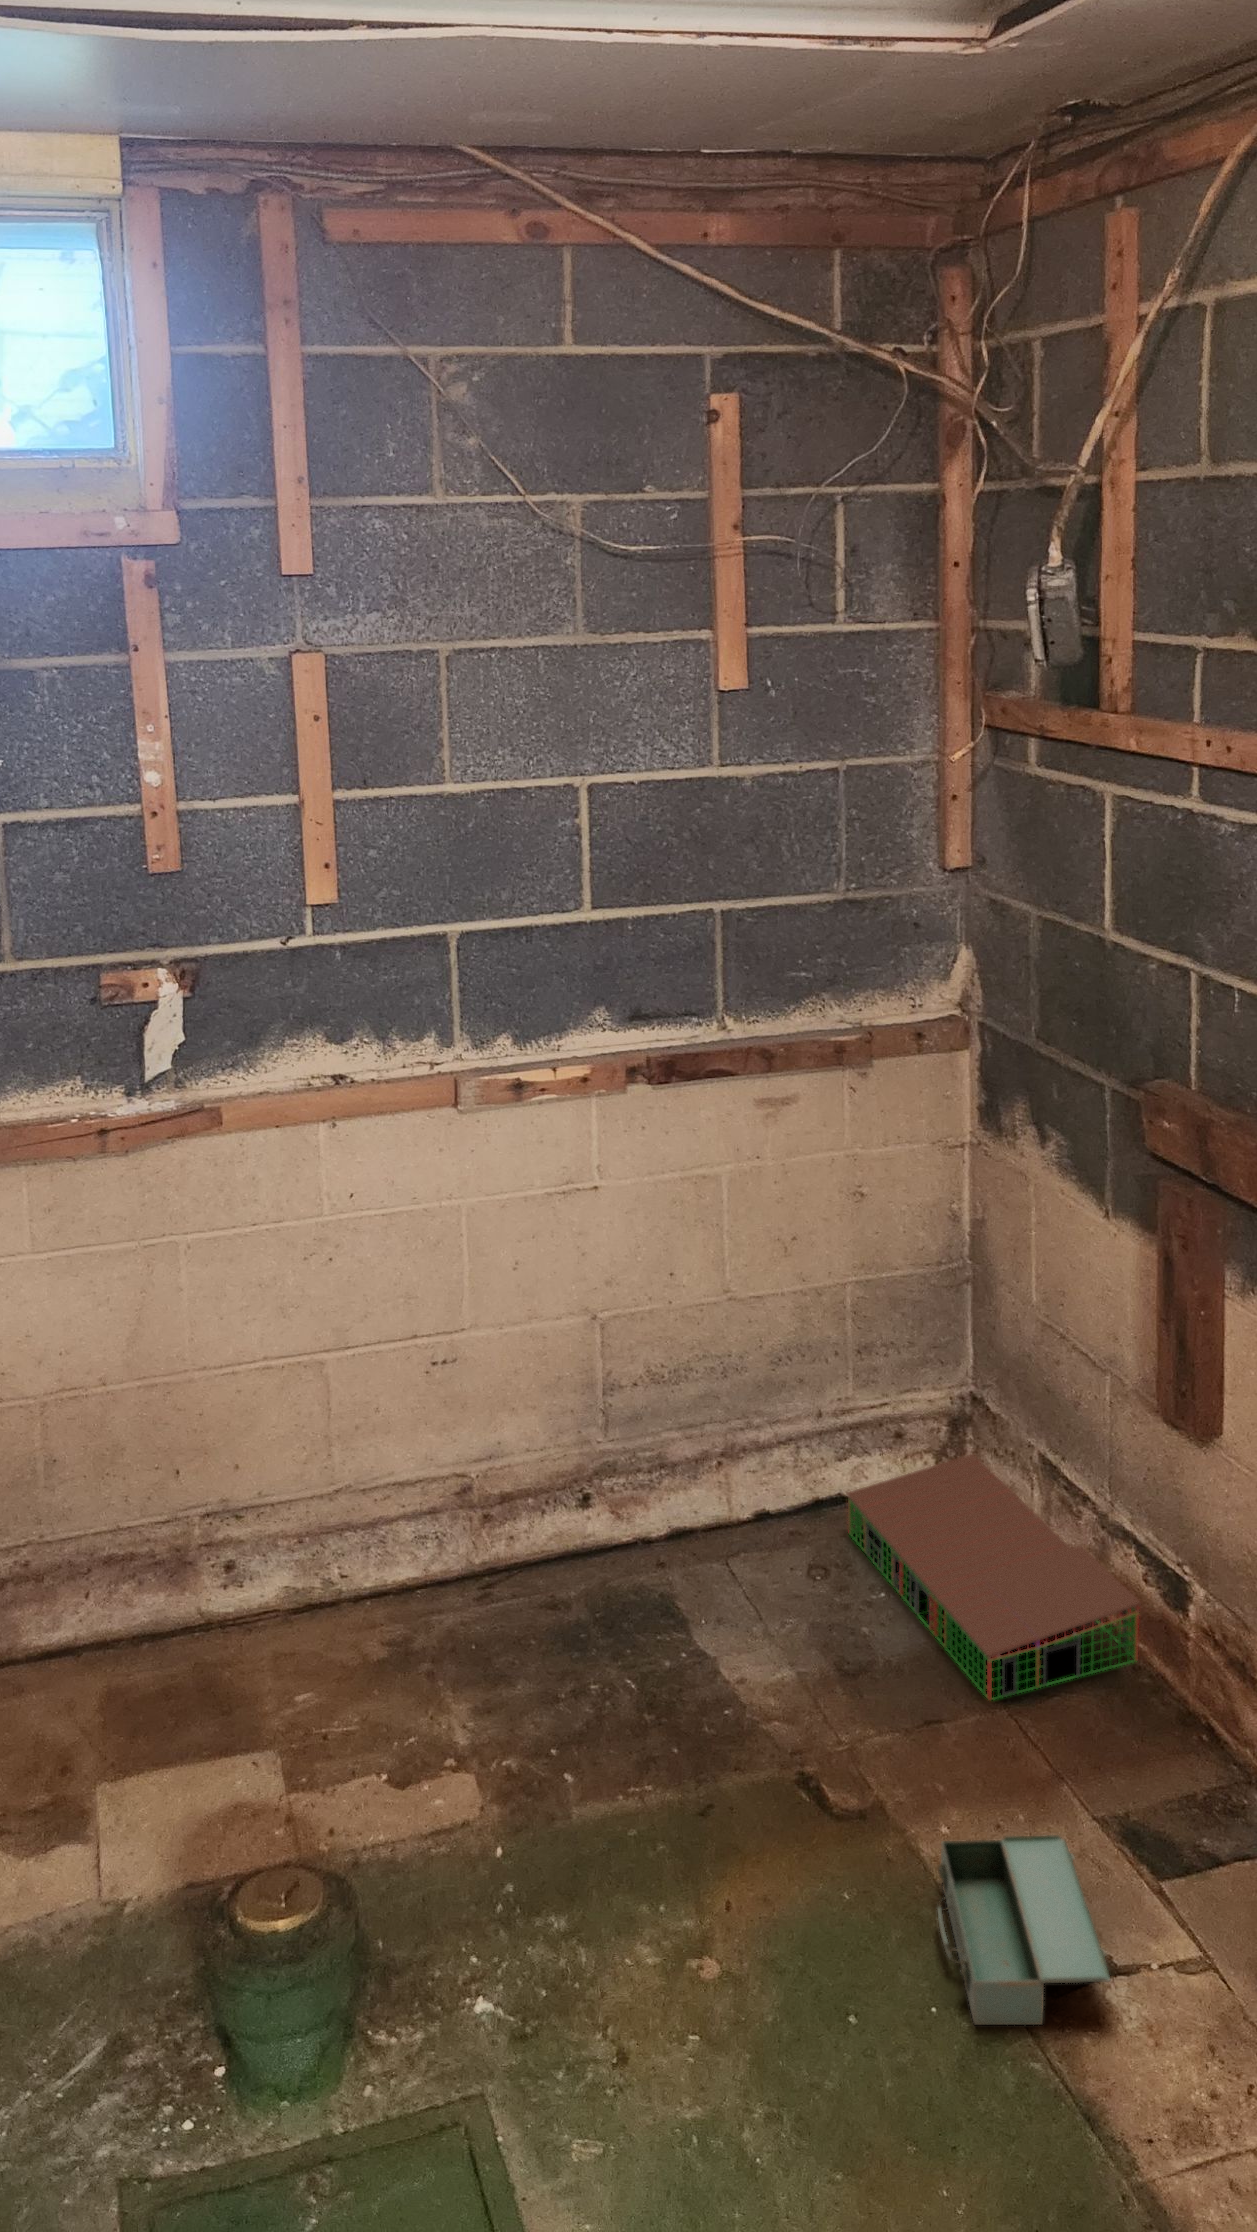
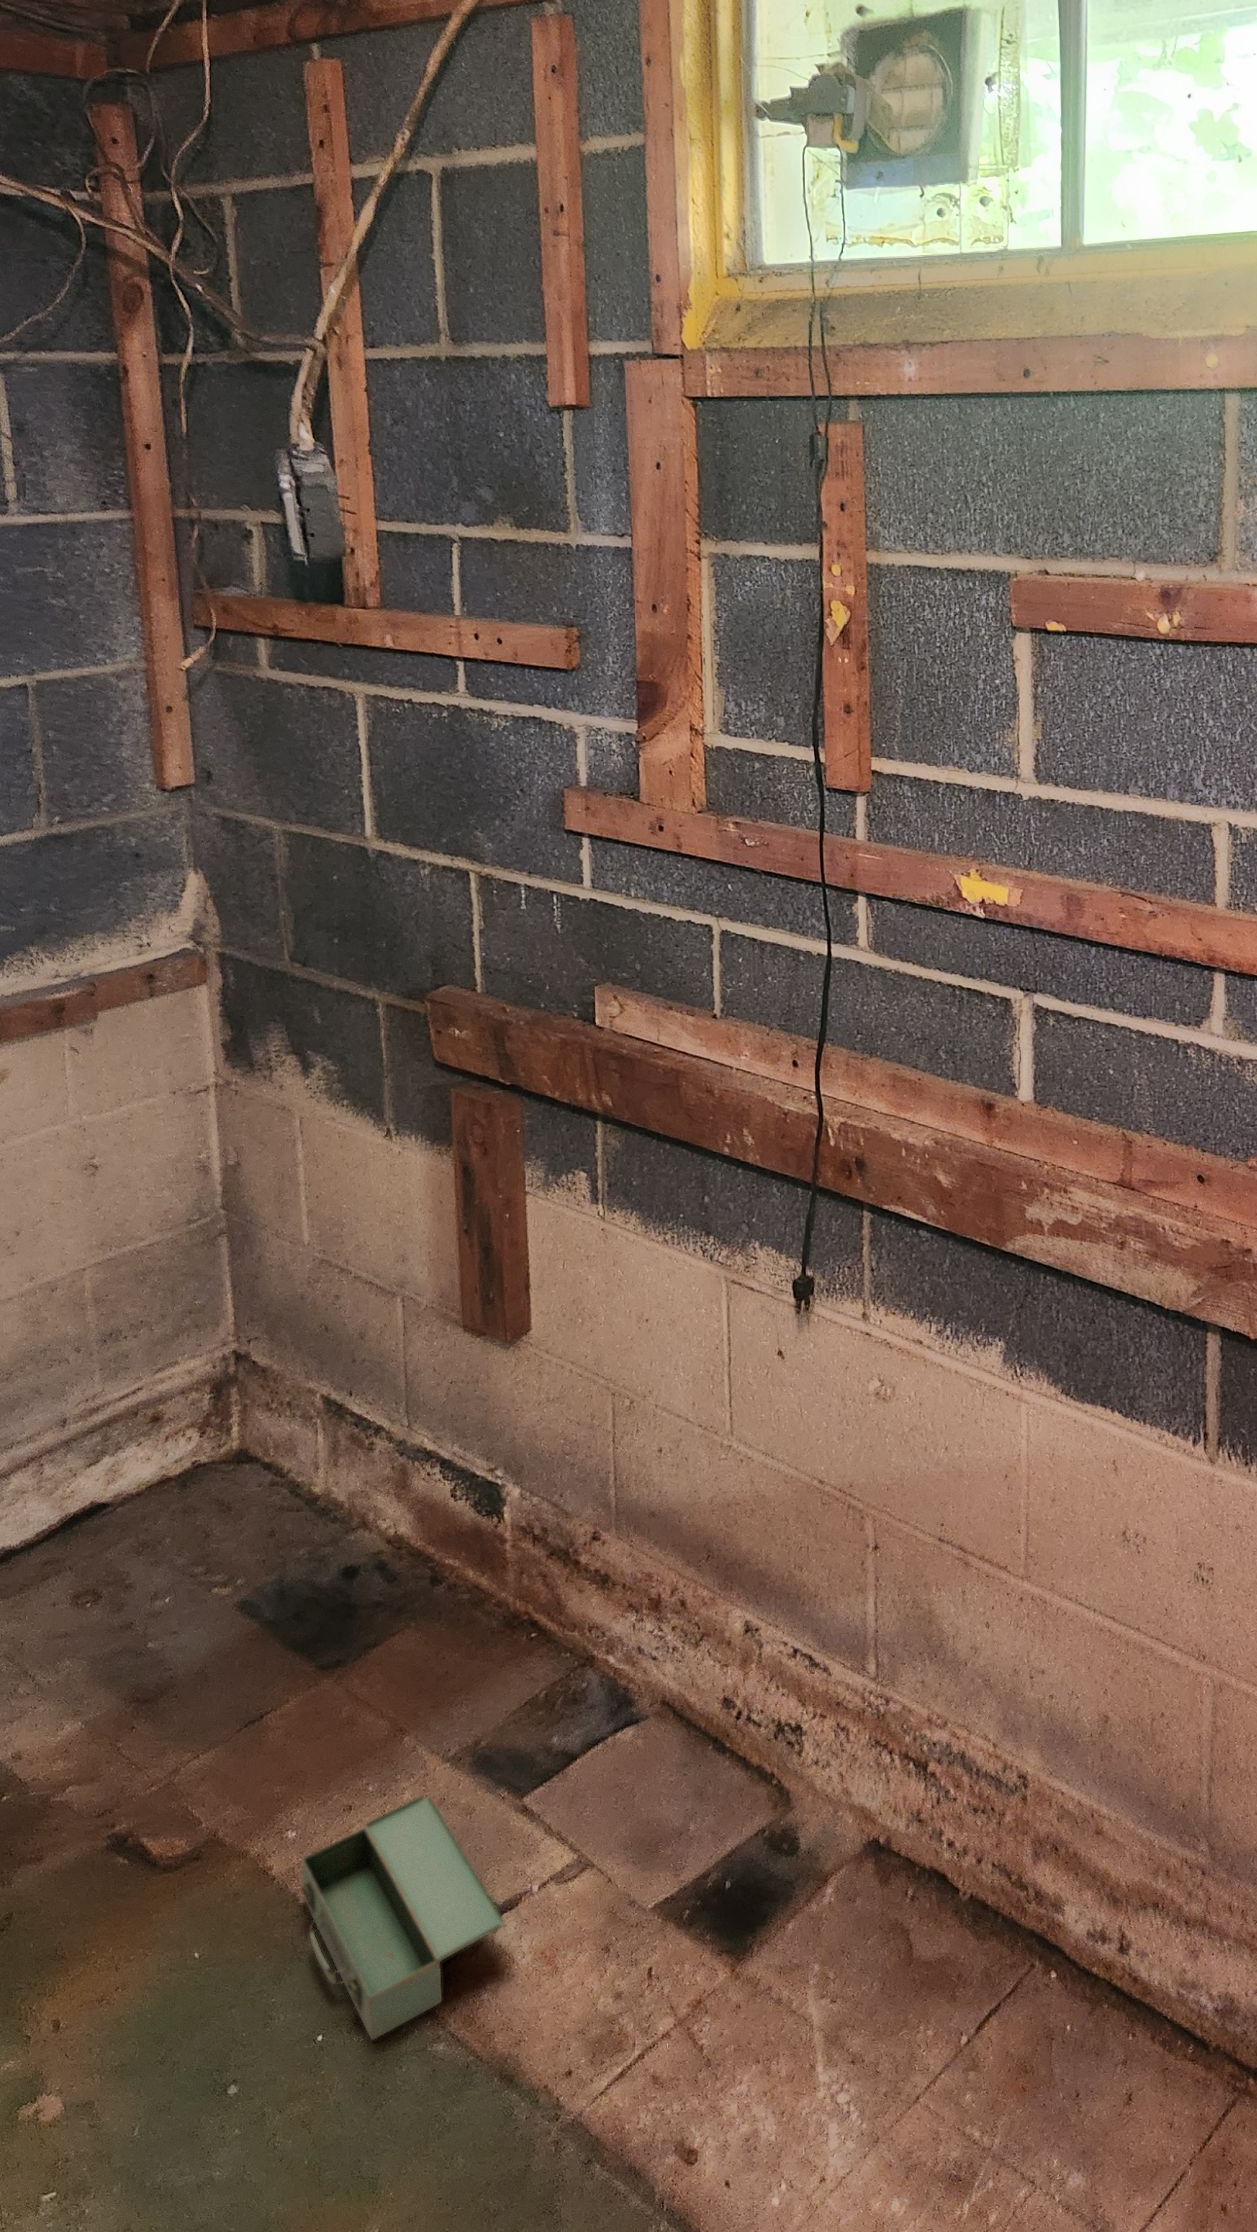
storage bin: present [847,1454,1140,1700] -> none [110,1418,453,1679]

